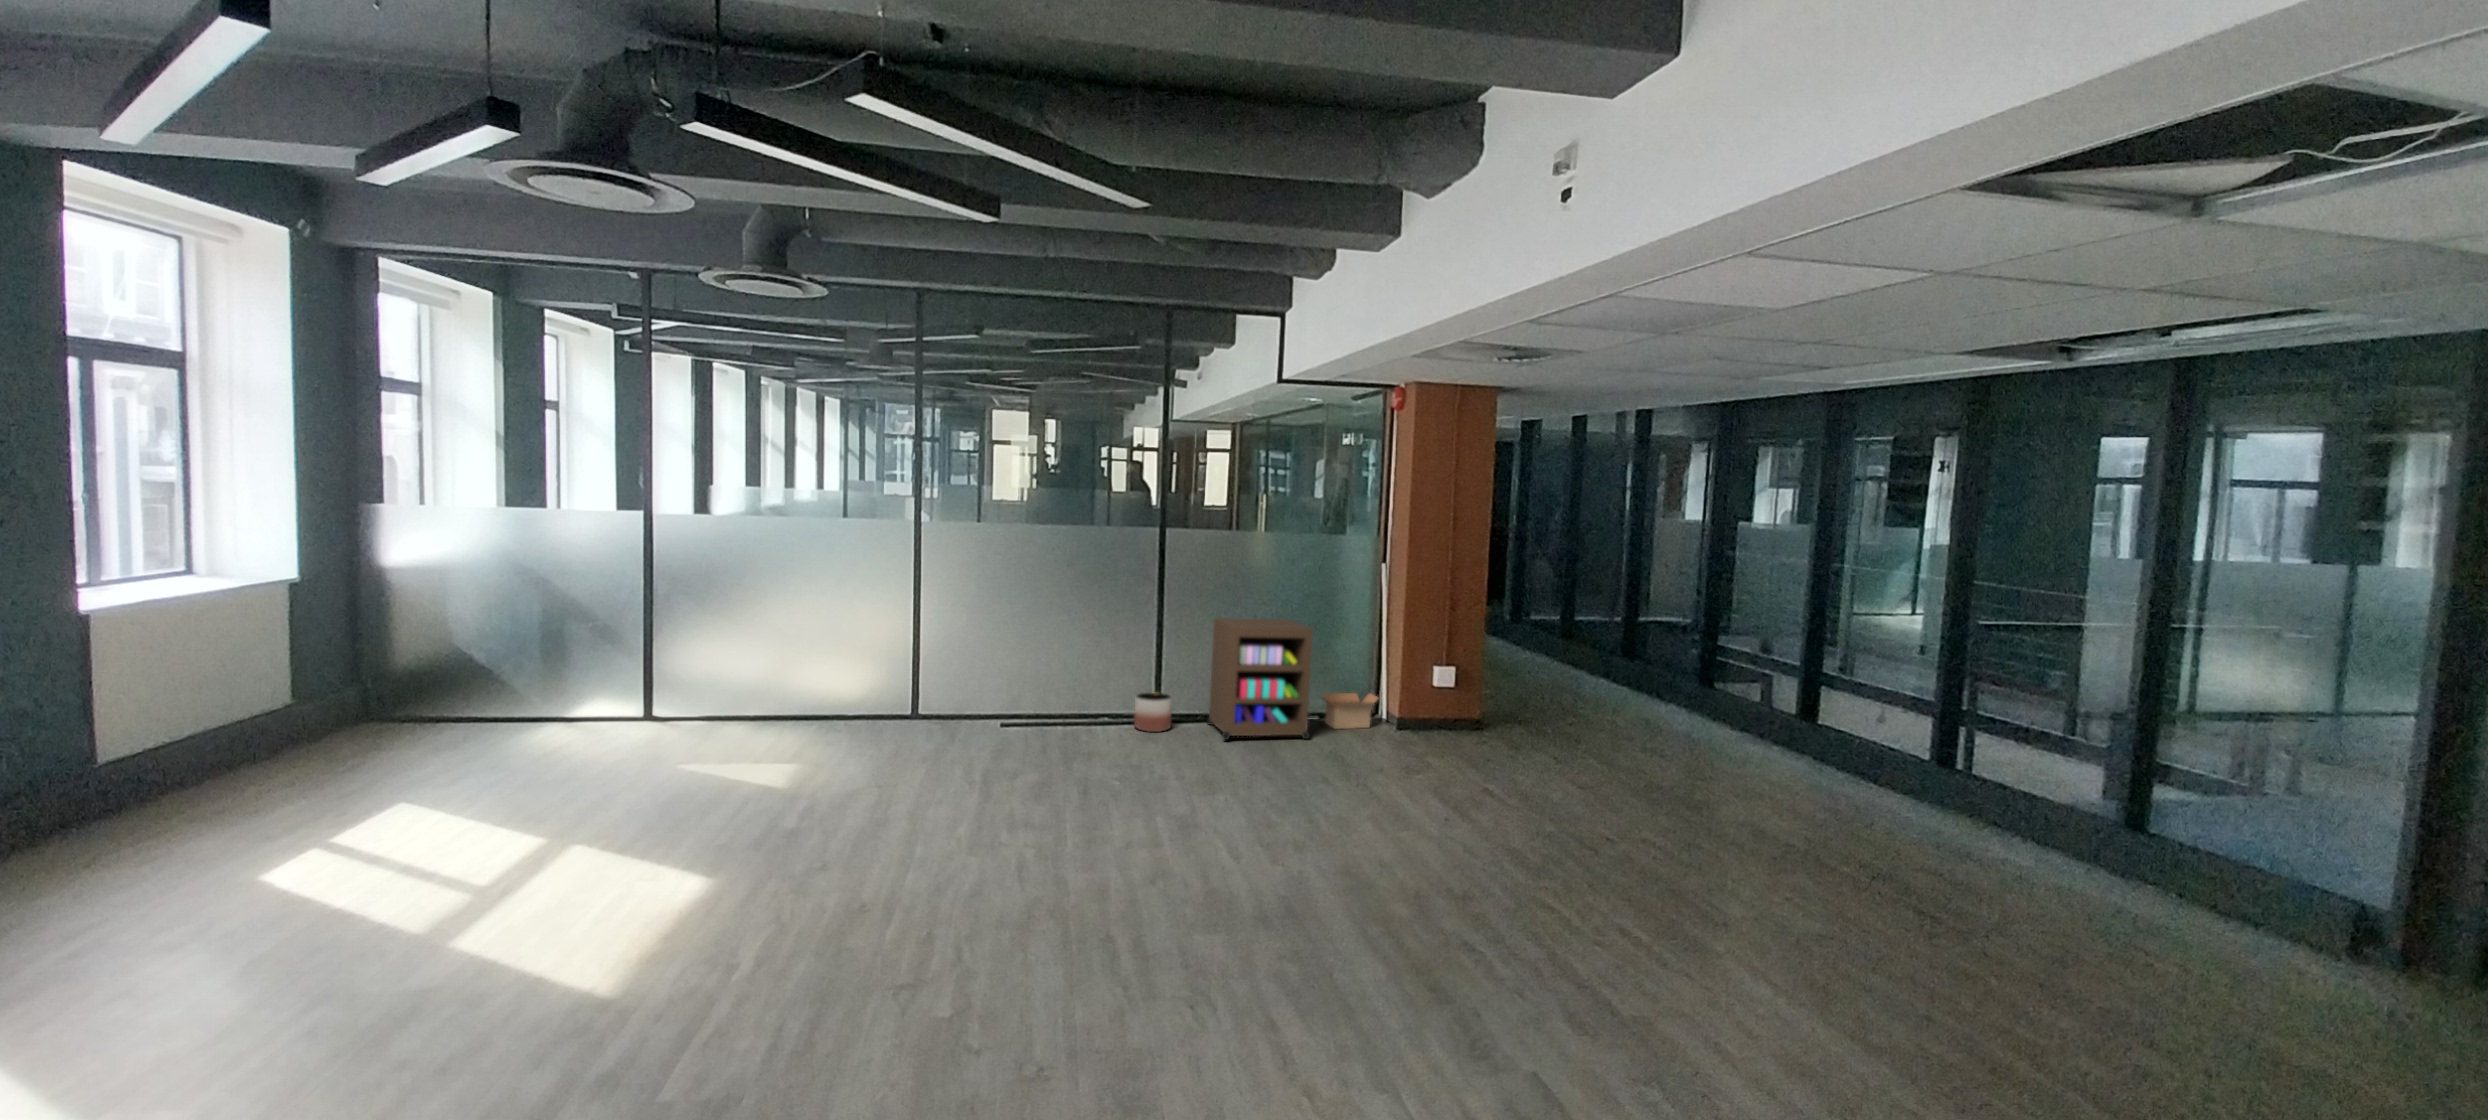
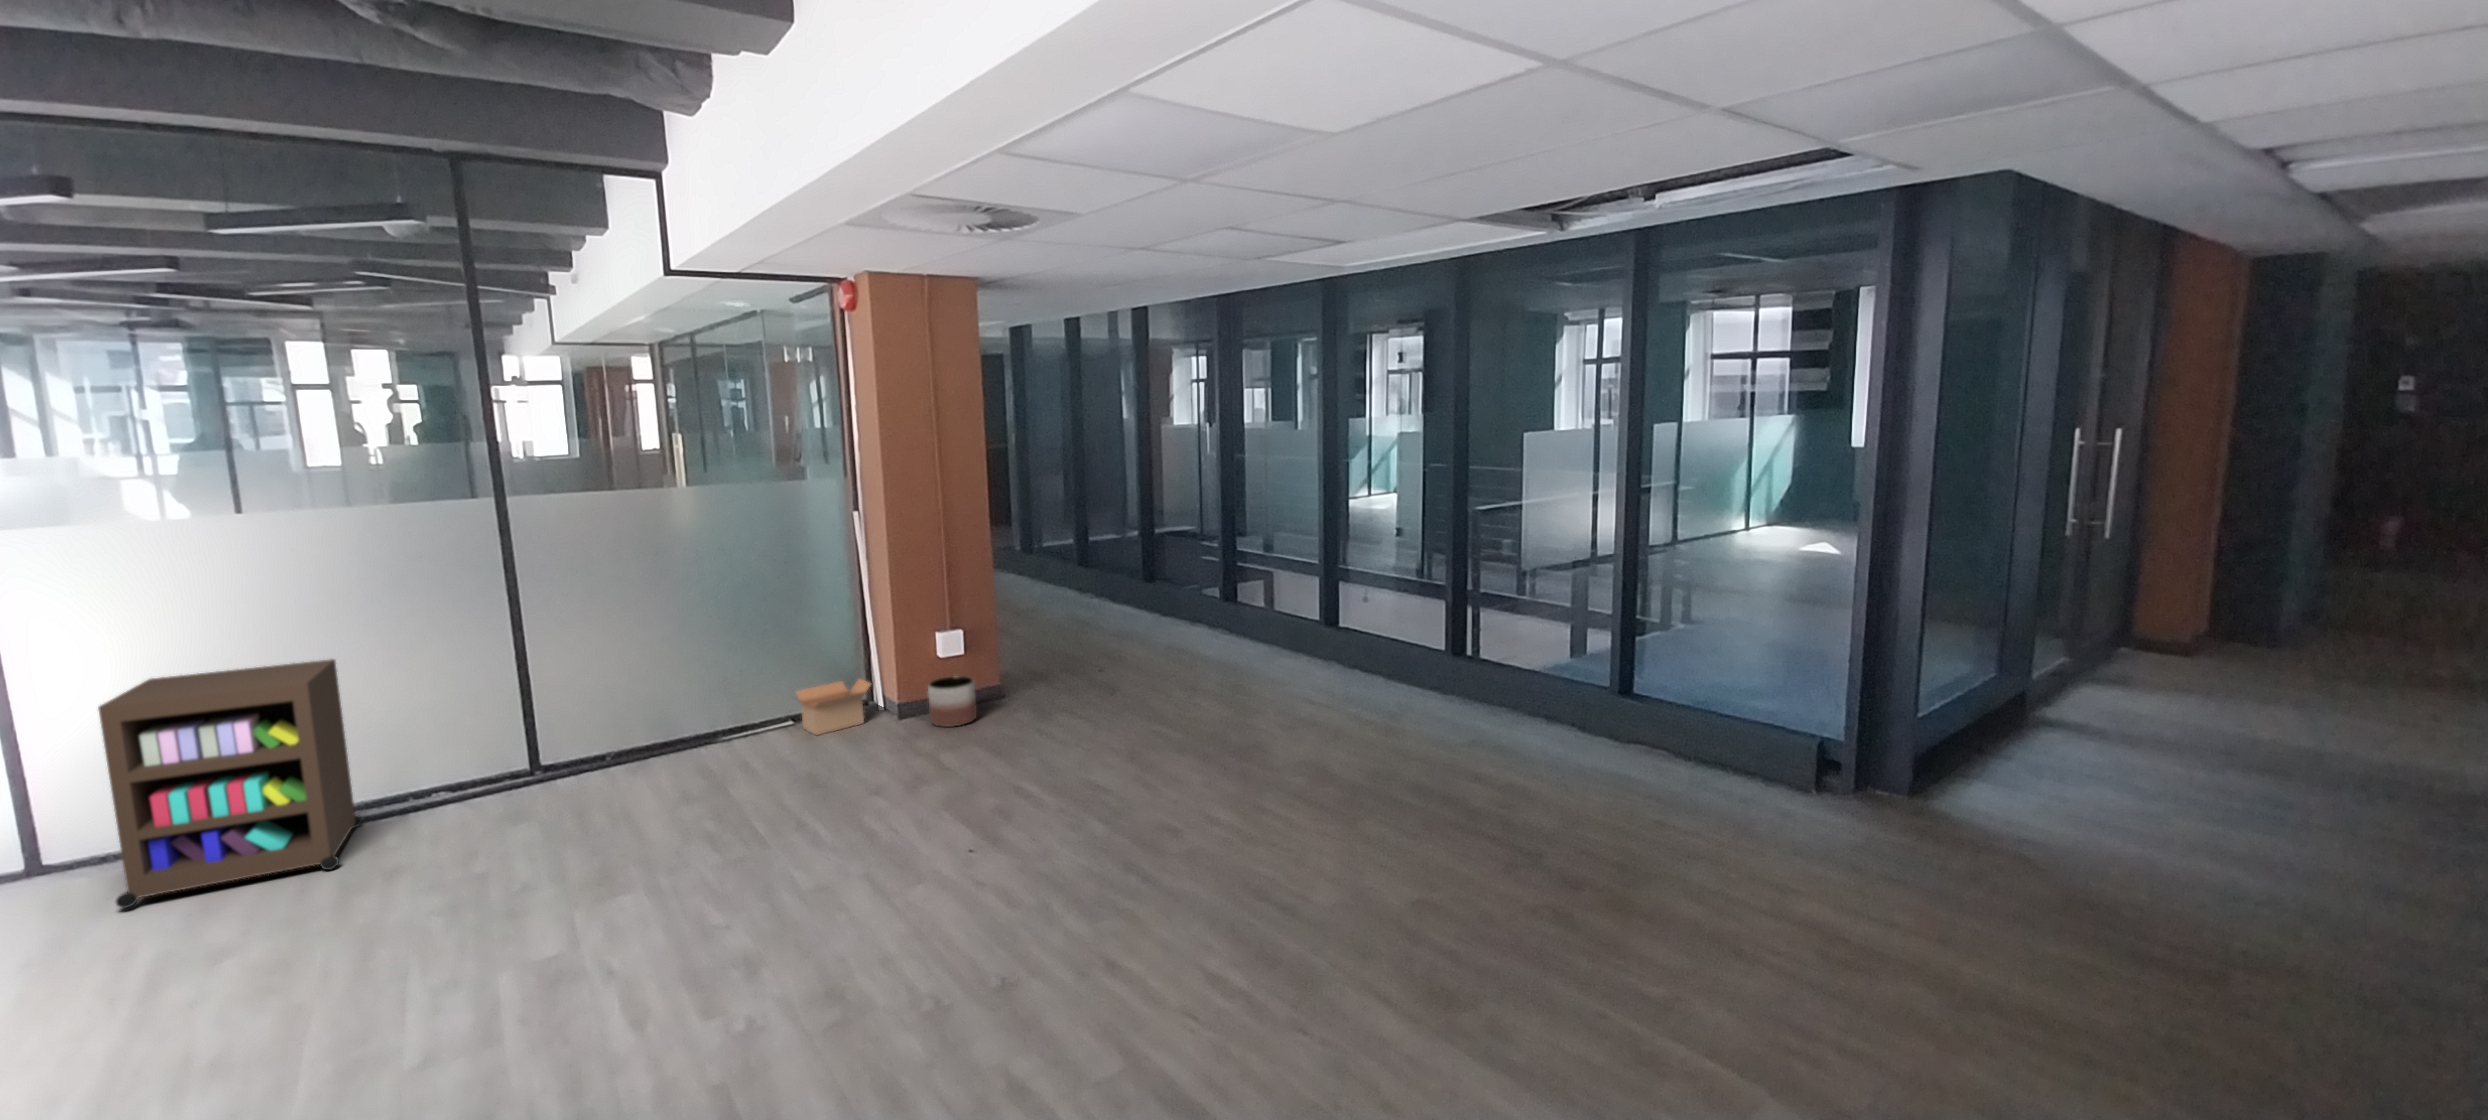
storage cabinet: present [1207,618,1313,740] -> present [98,659,362,908]
planter: present [1134,692,1172,732] -> present [928,676,977,727]

